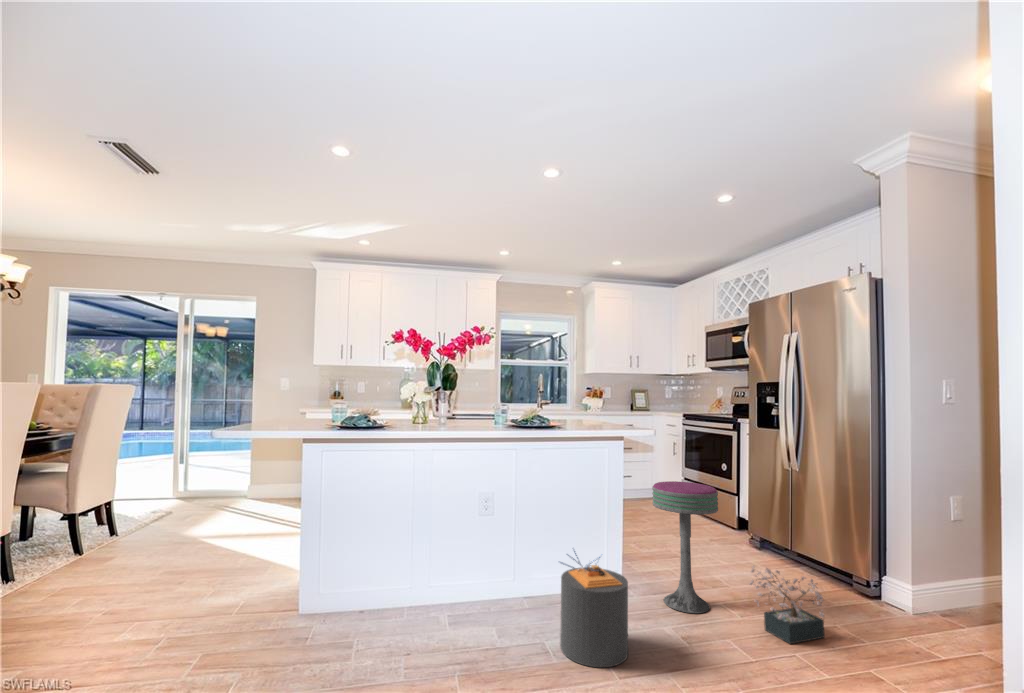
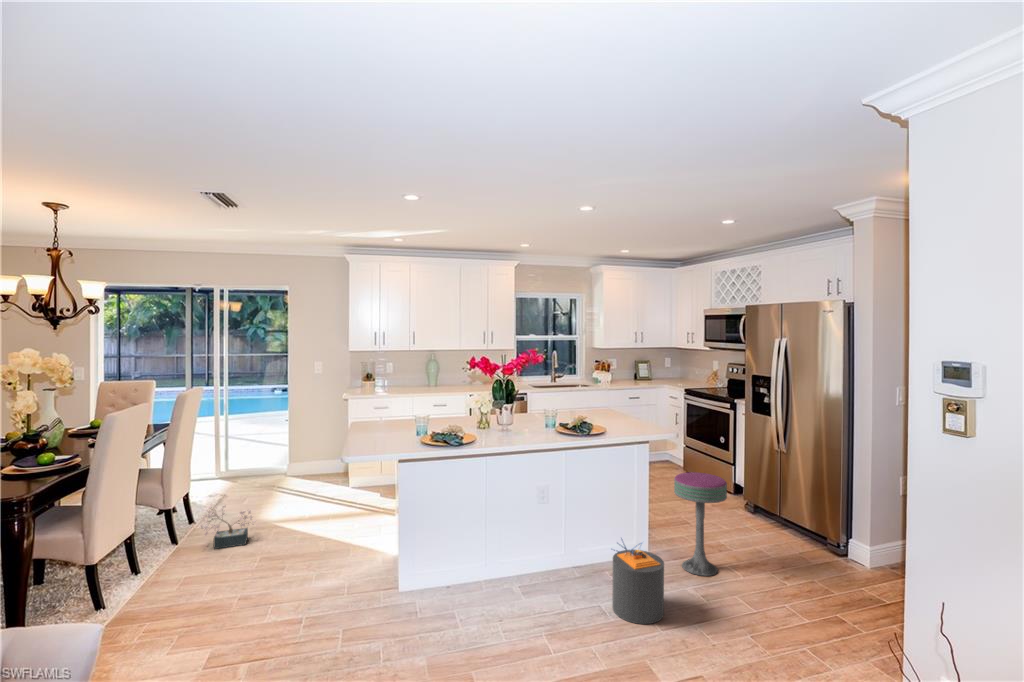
decorative plant: present [750,566,824,644] -> present [201,504,255,549]

